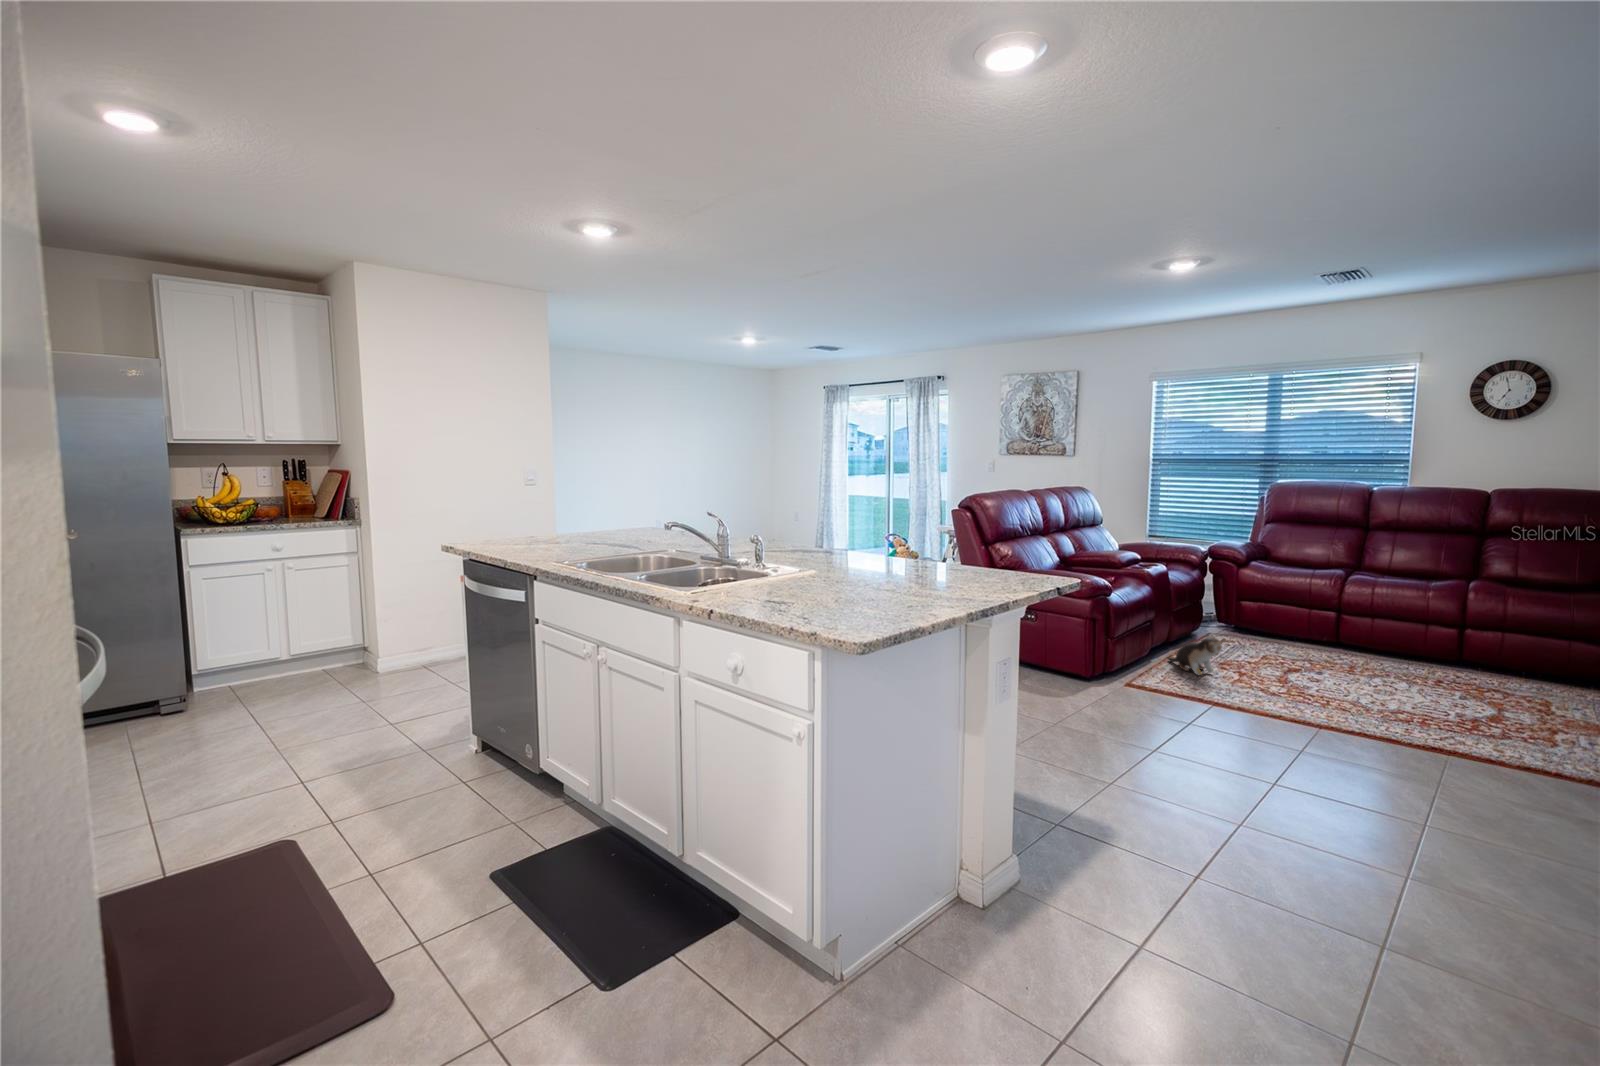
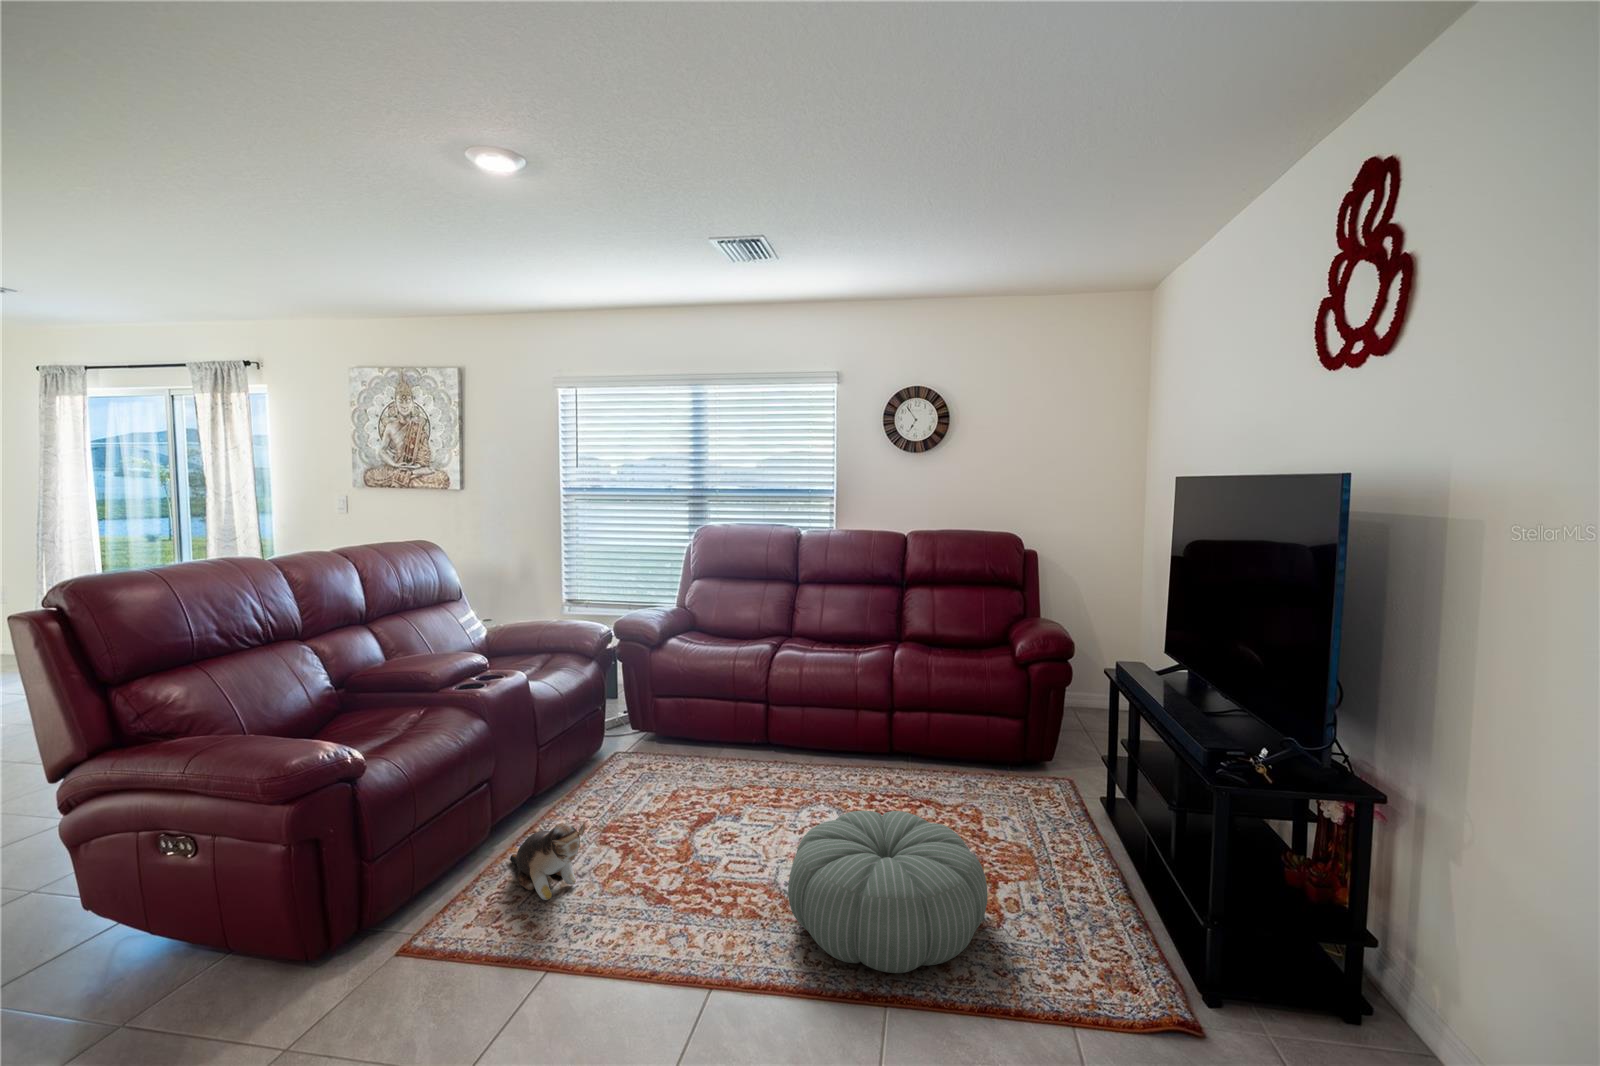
pouf: none [1364,659,1522,734] -> present [788,811,987,973]

